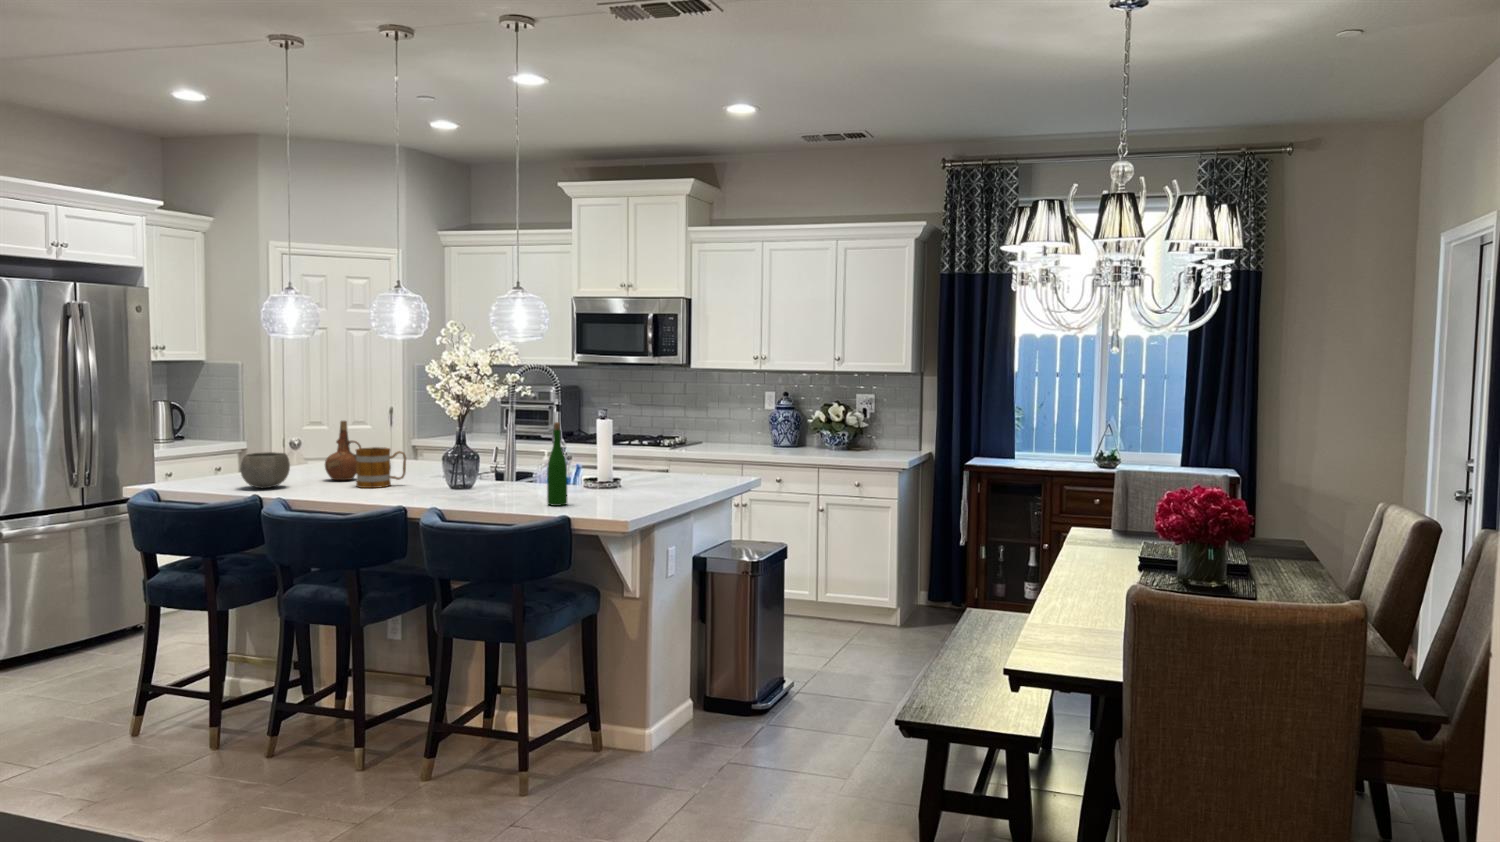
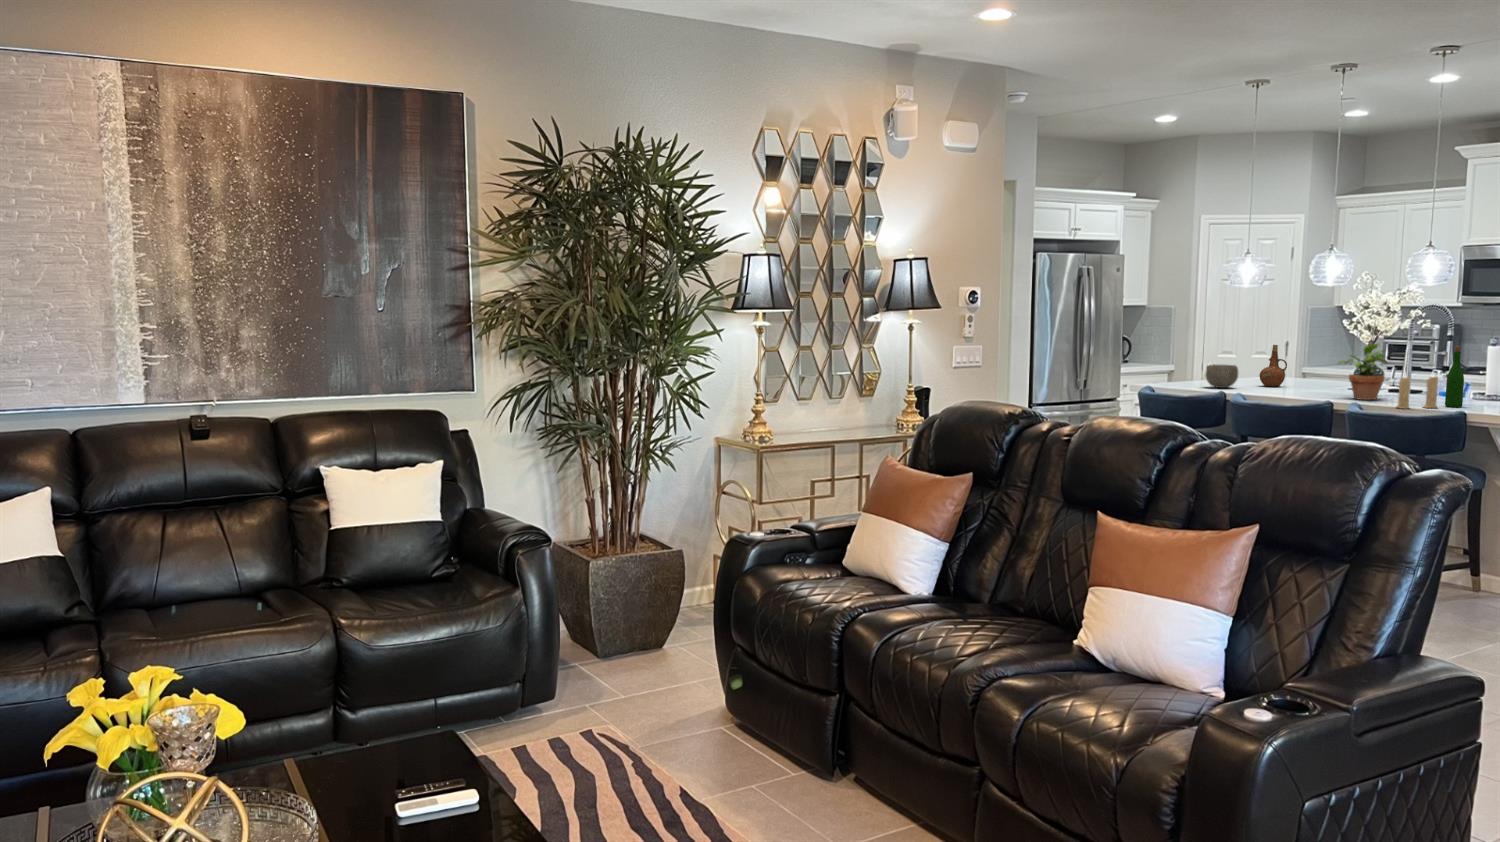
potted plant: none [413,419,479,500] -> present [1338,343,1387,400]
mug: present [356,447,406,488] -> none [1285,364,1324,391]
candle: none [484,457,538,515] -> present [1396,372,1438,409]

